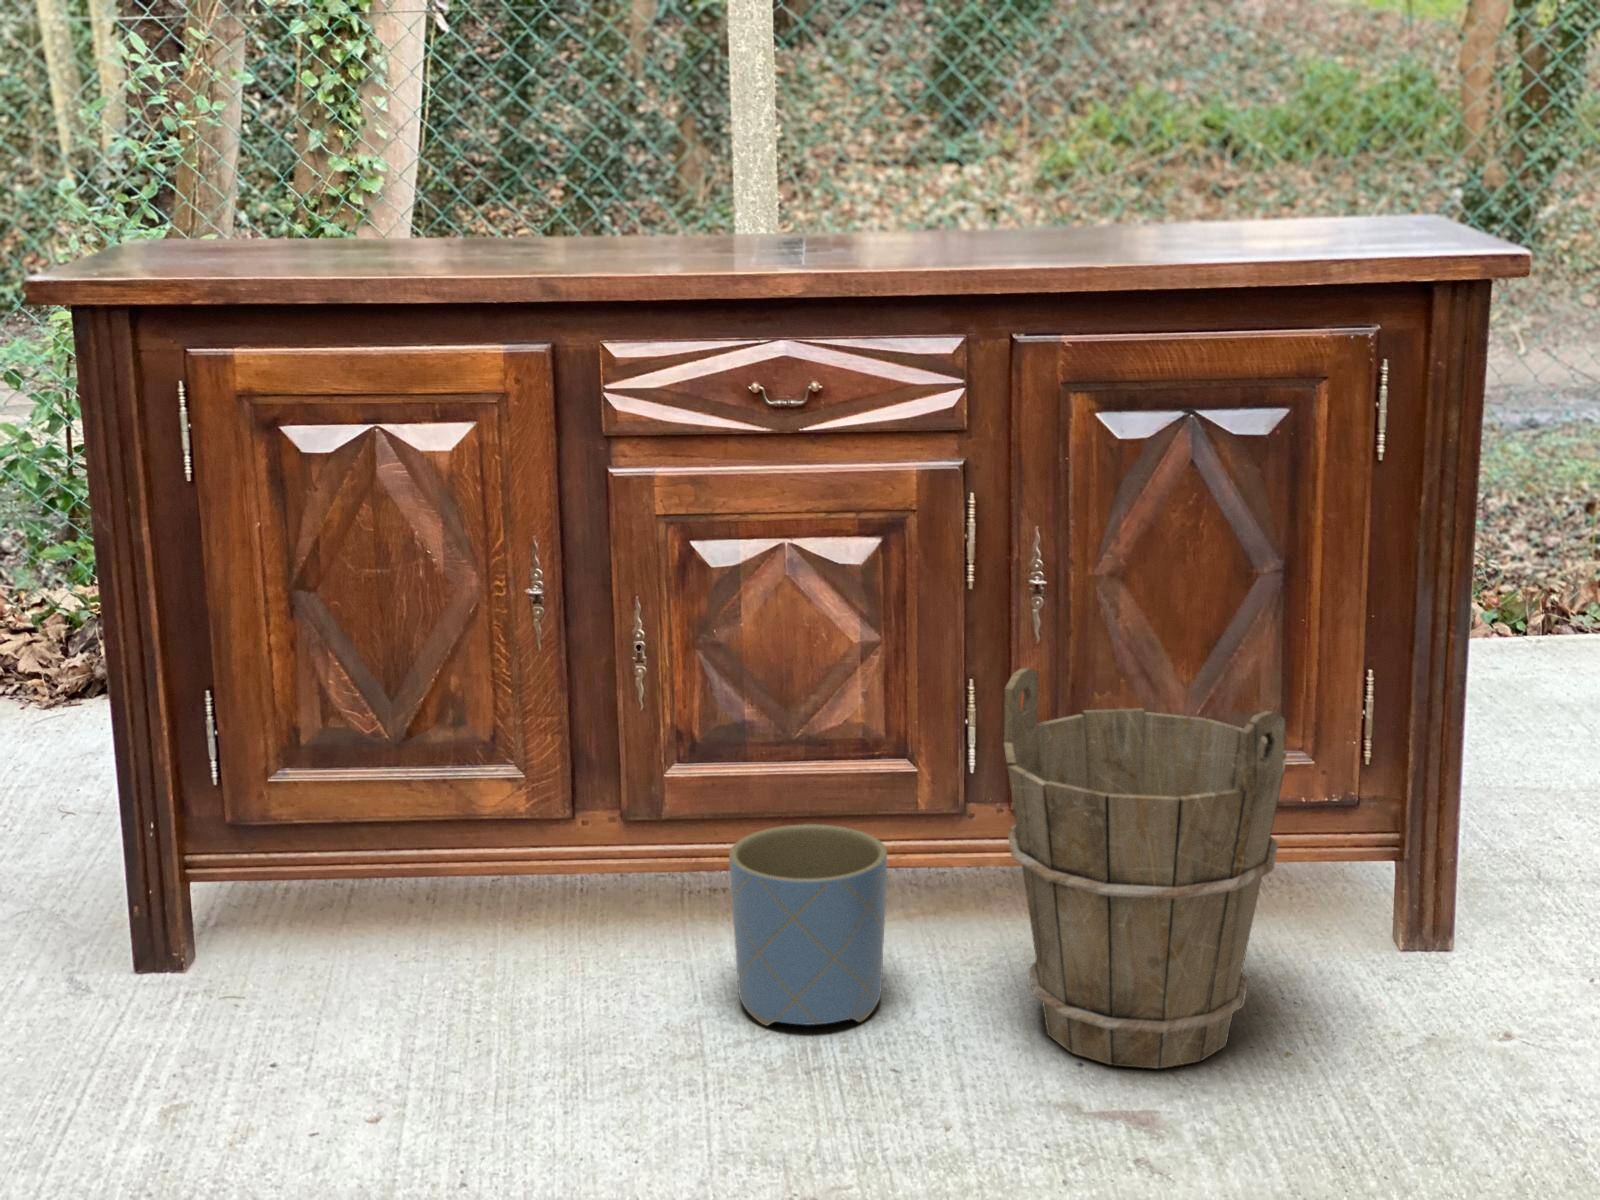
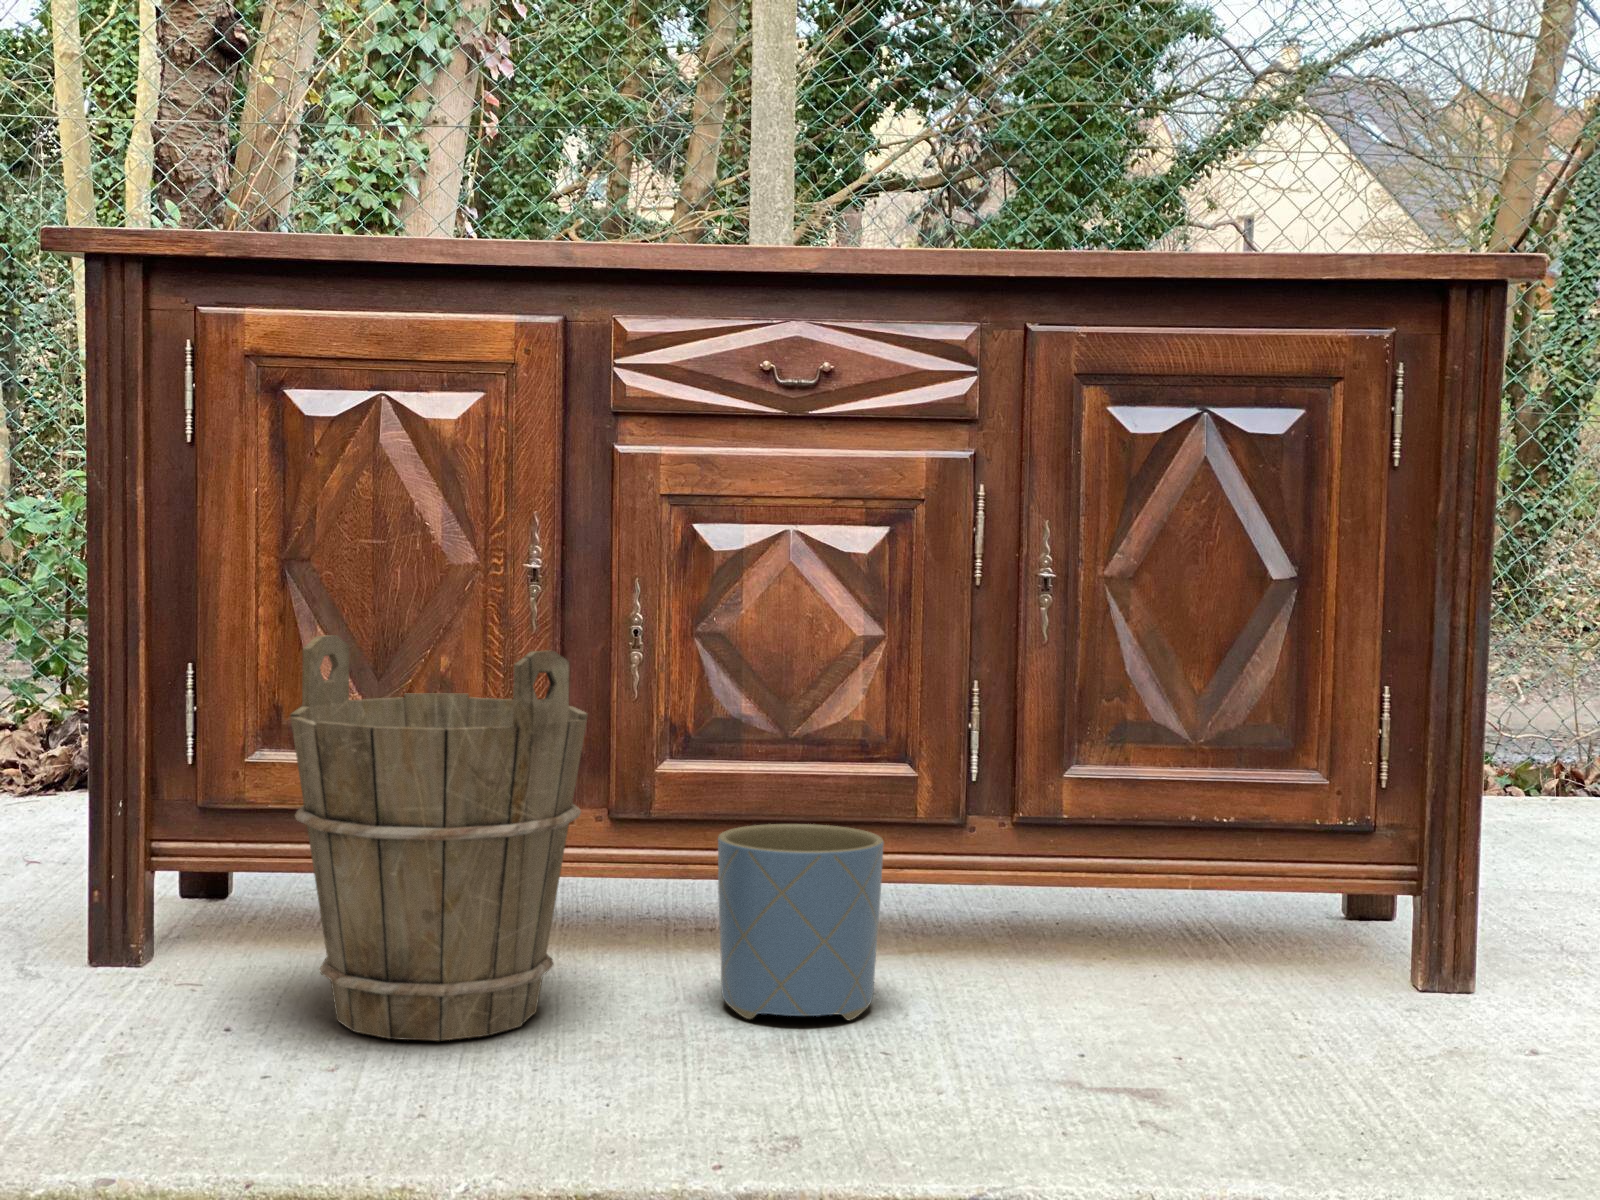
bucket: present [1004,668,1287,1068] -> present [290,635,588,1041]

